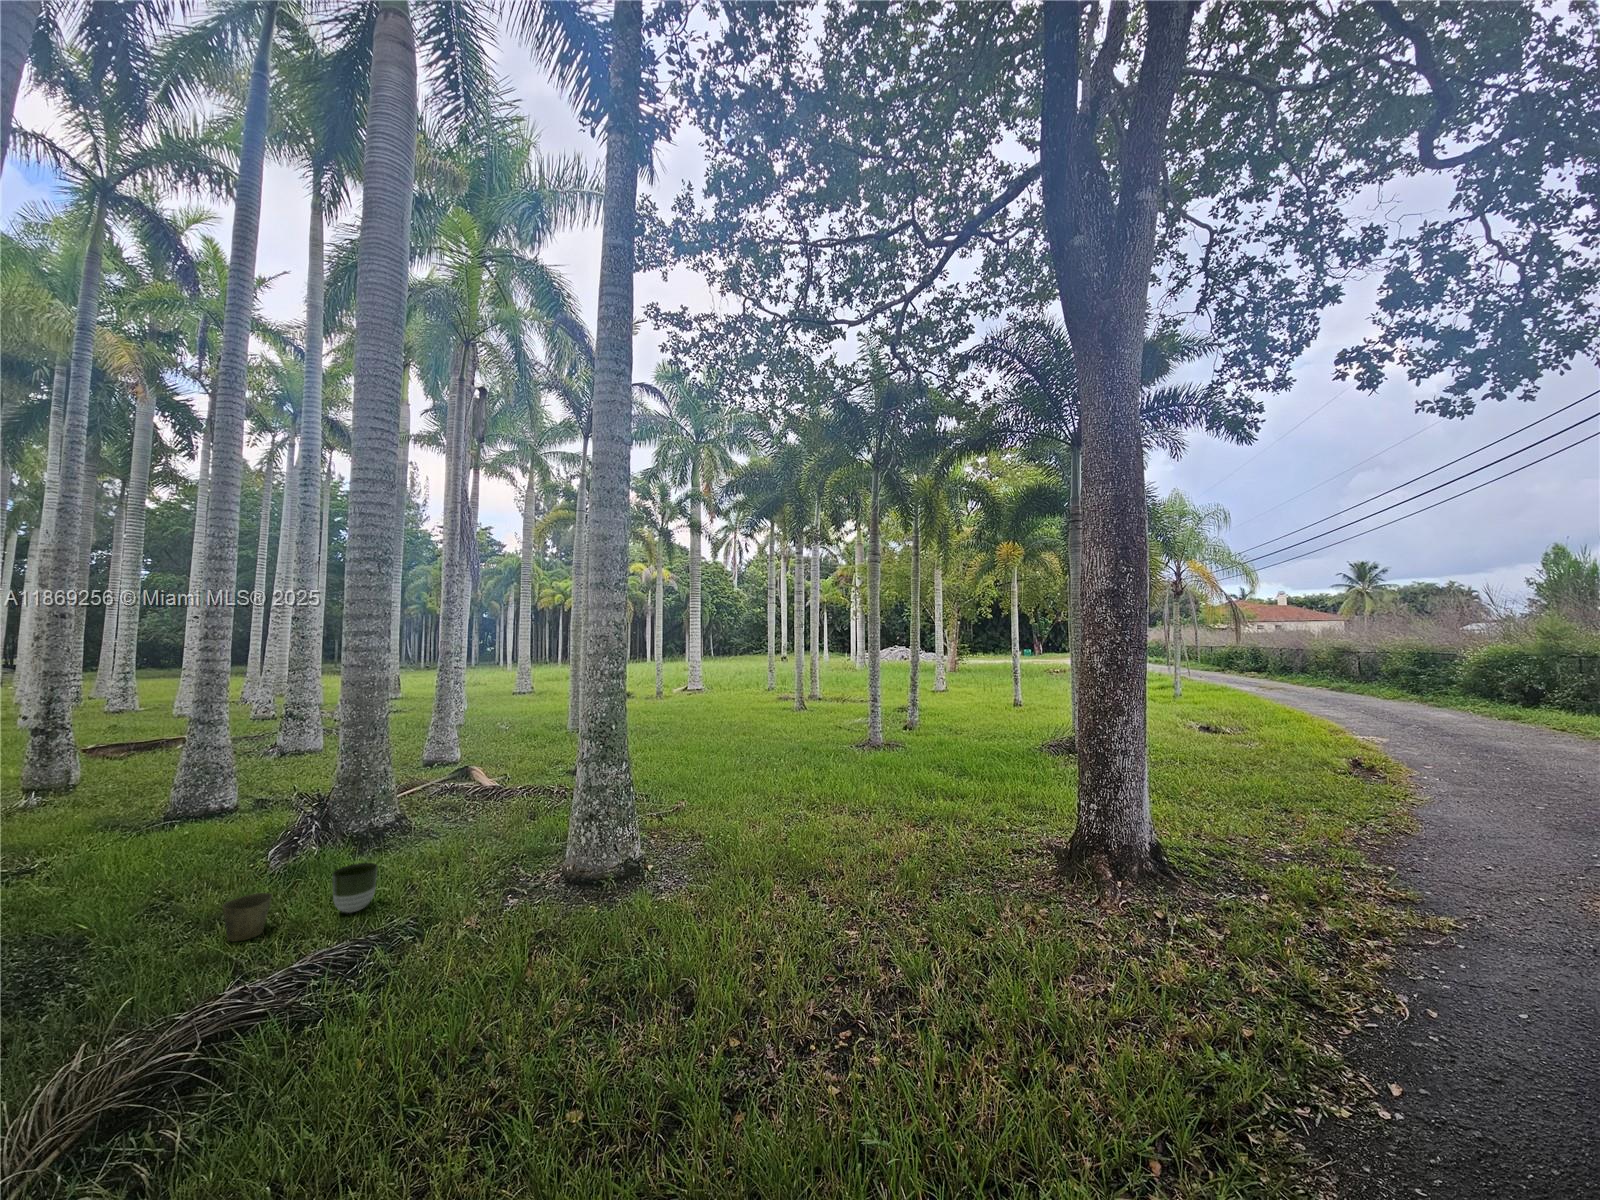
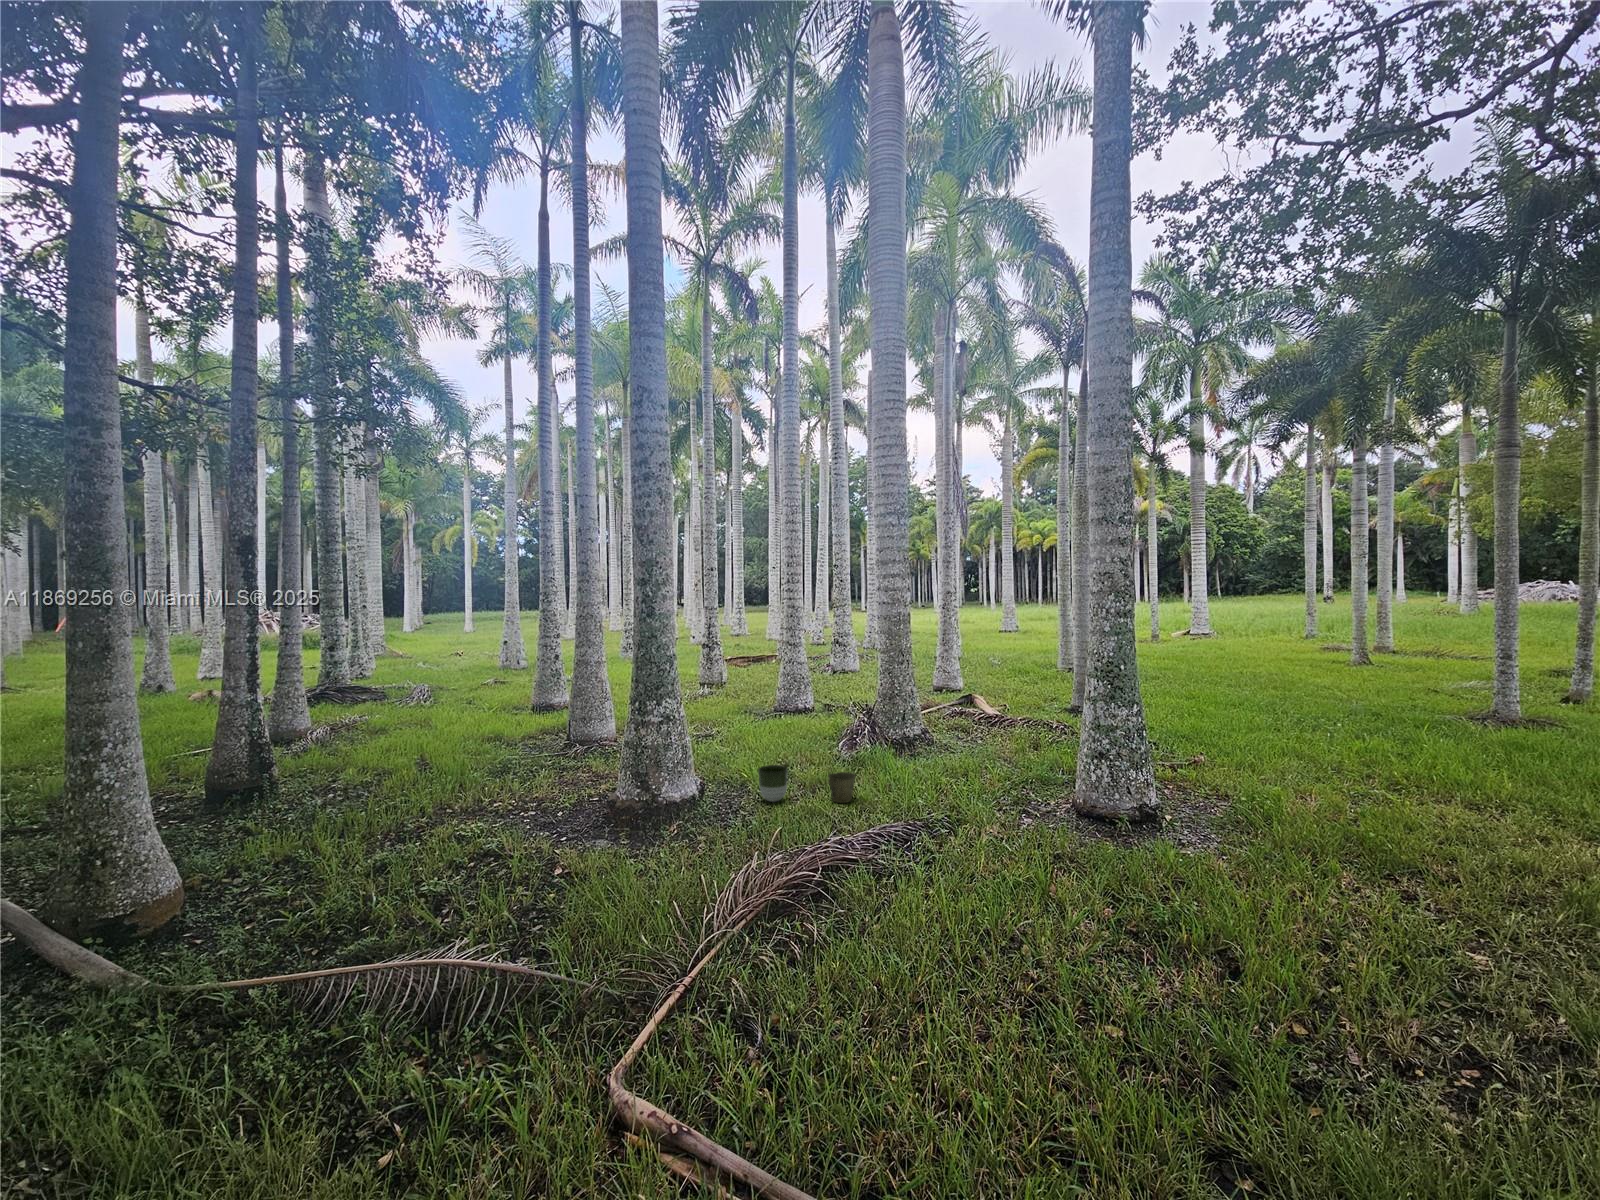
planter: present [333,863,378,913] -> present [758,765,788,802]

